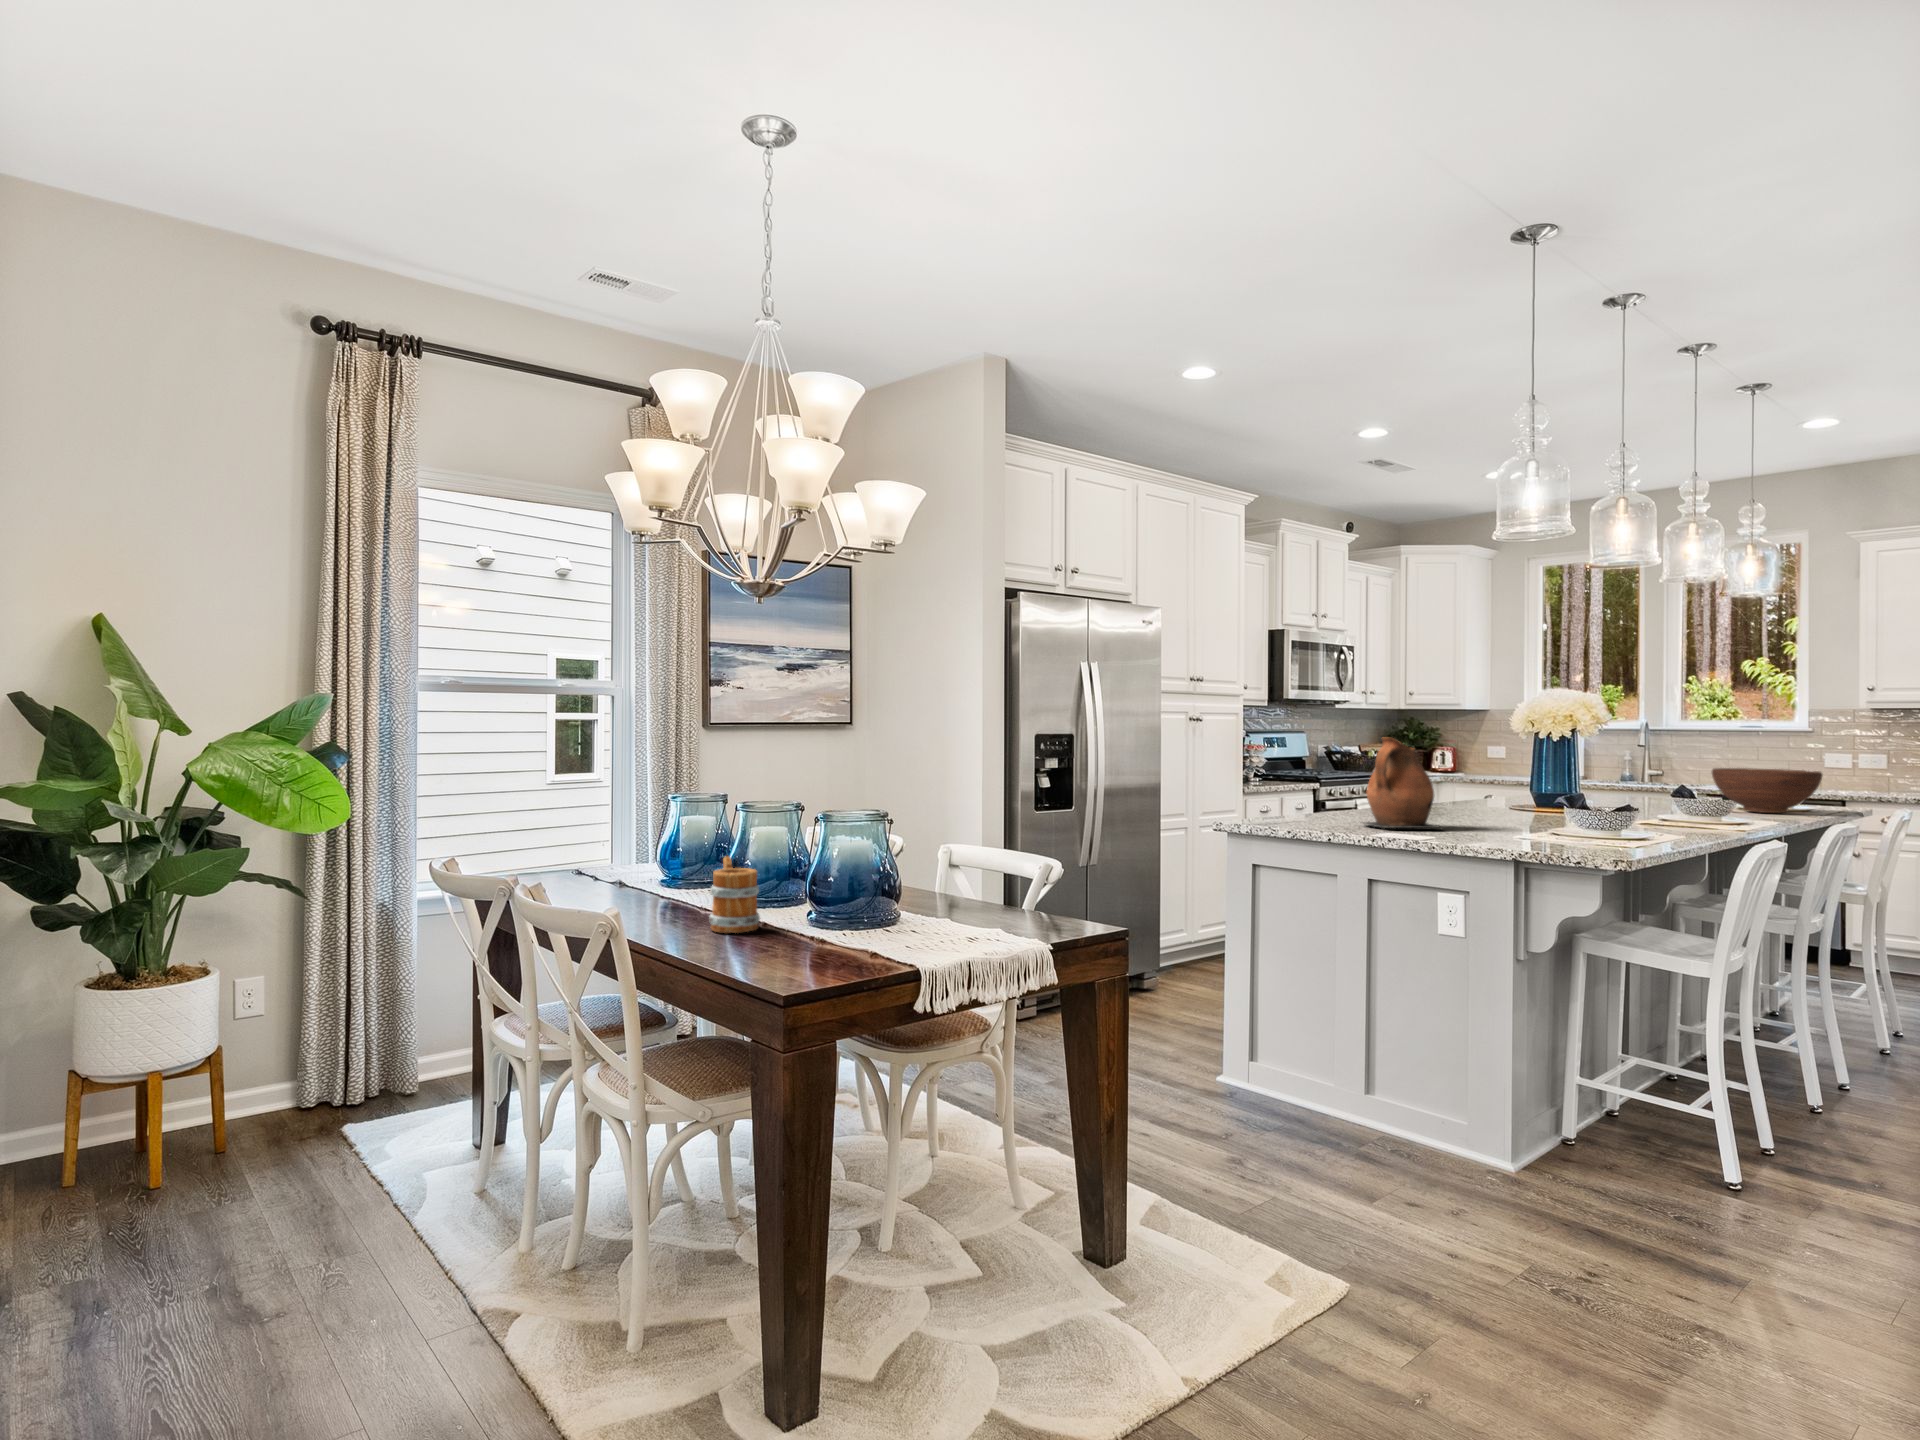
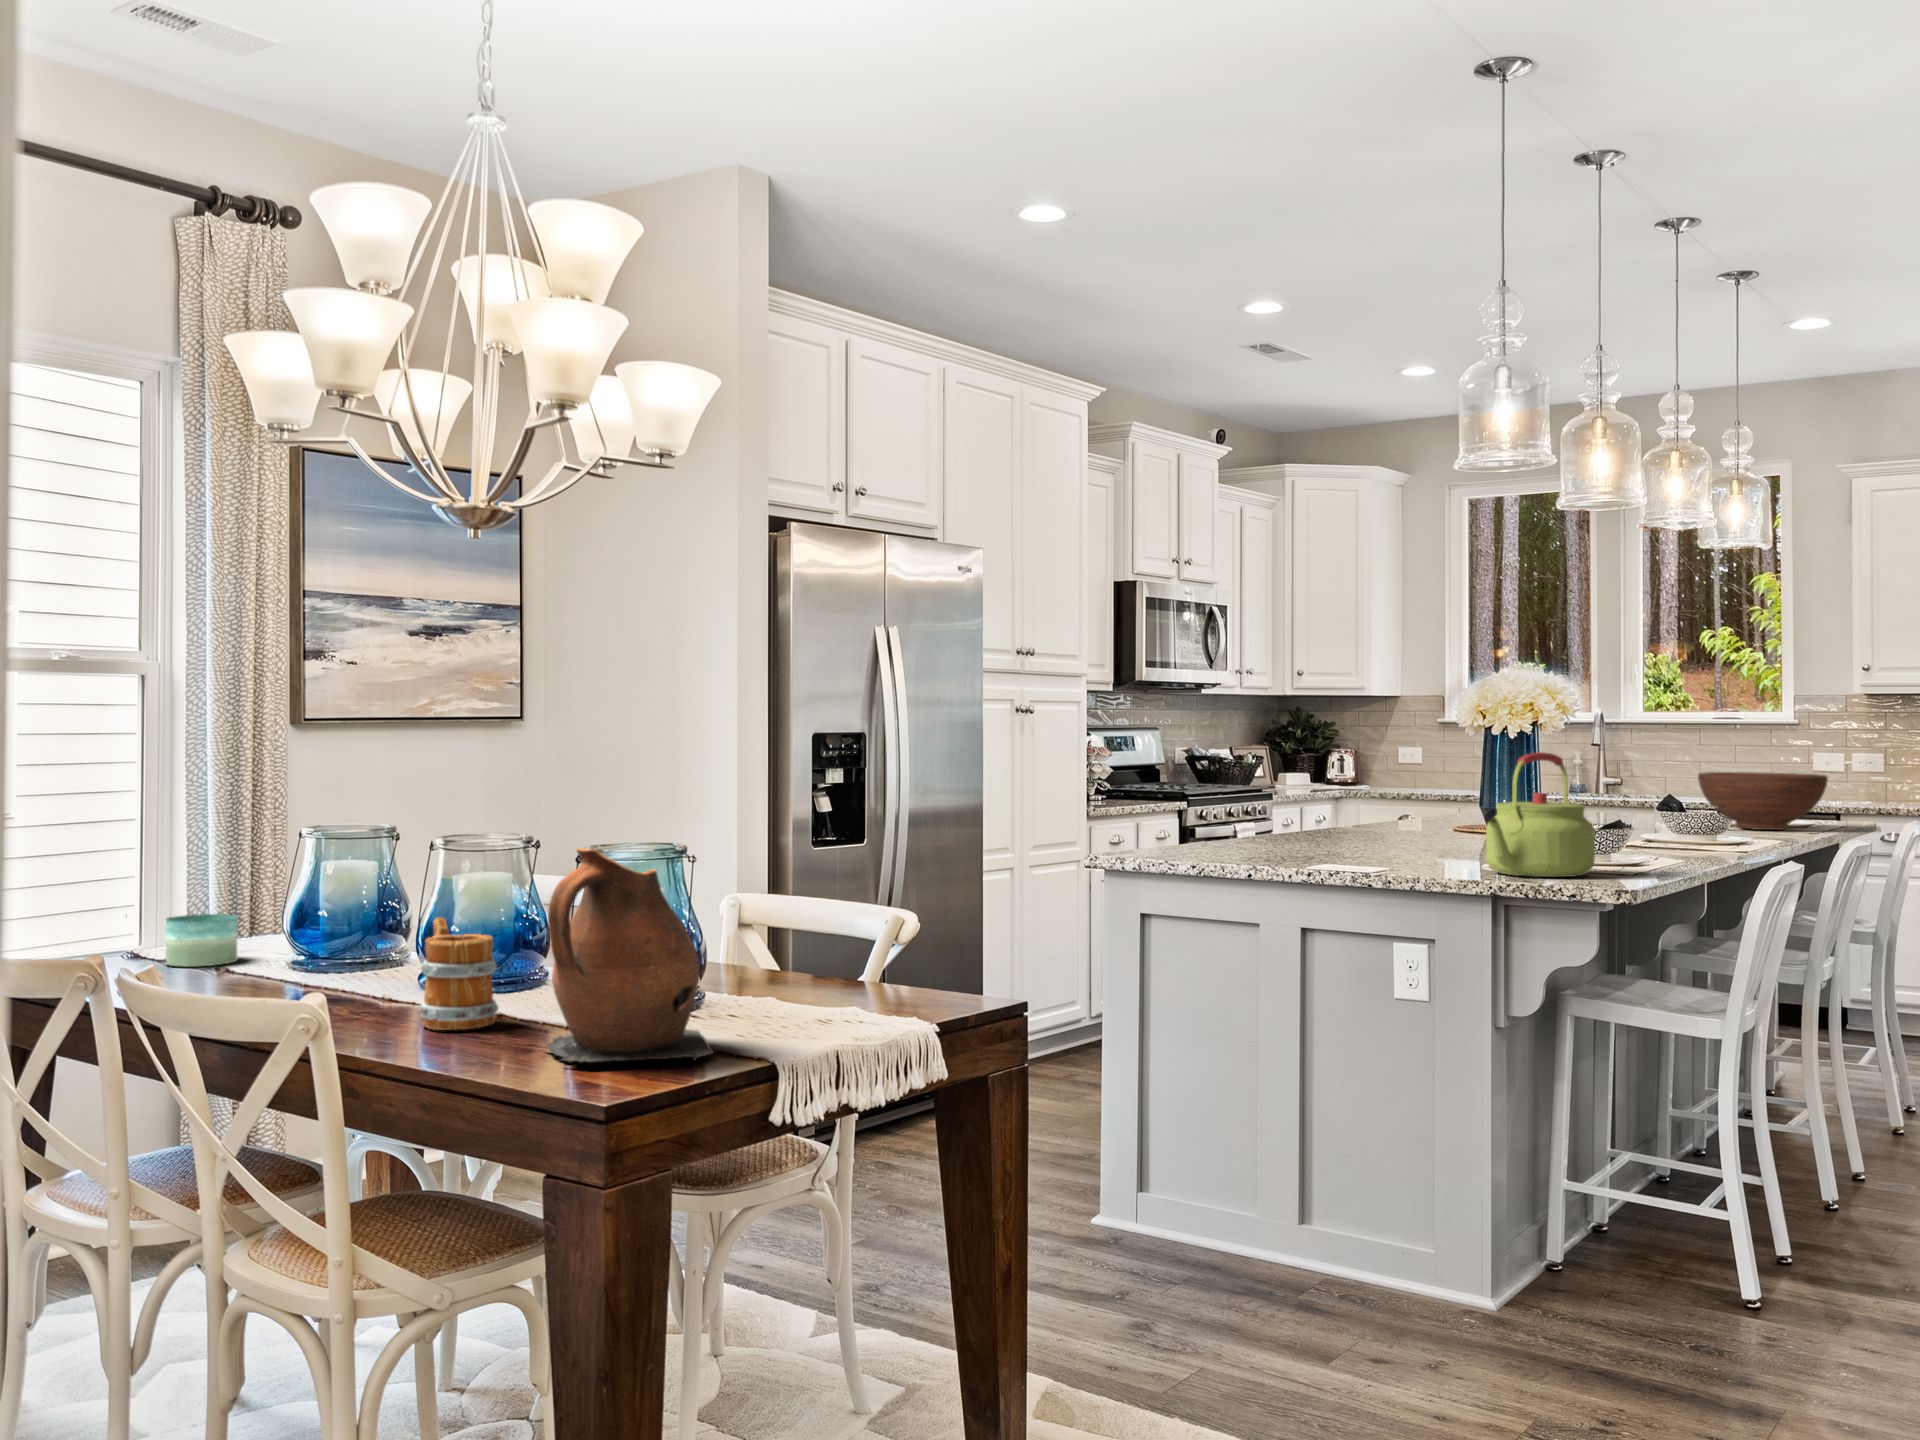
ceramic pitcher: present [1364,738,1443,829] -> present [543,848,713,1062]
kettle: none [1510,753,1599,848] -> present [1485,752,1595,877]
candle: none [588,848,633,881] -> present [166,914,237,966]

